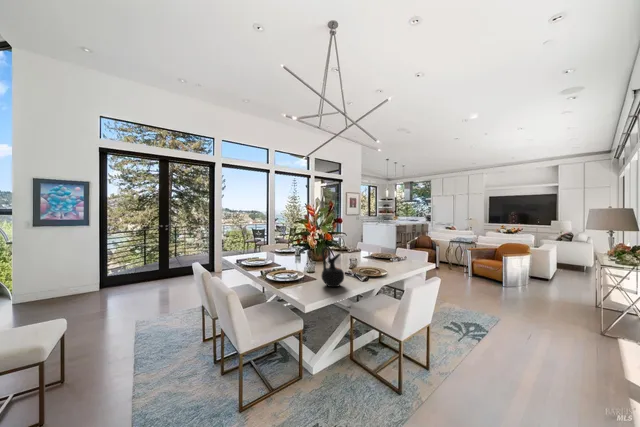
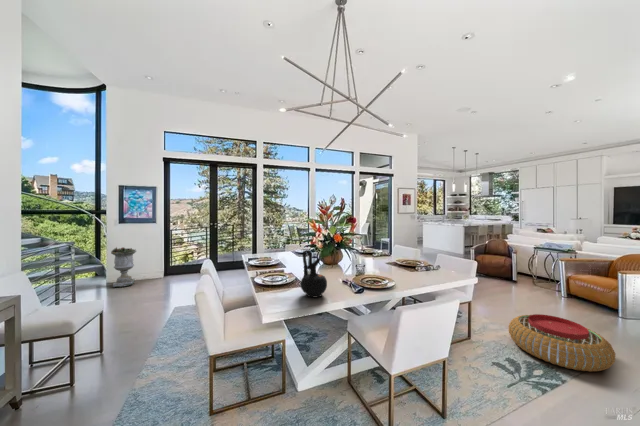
planter: none [28,257,65,307] -> present [111,247,136,287]
pouf: none [448,290,514,325] -> present [509,314,615,372]

